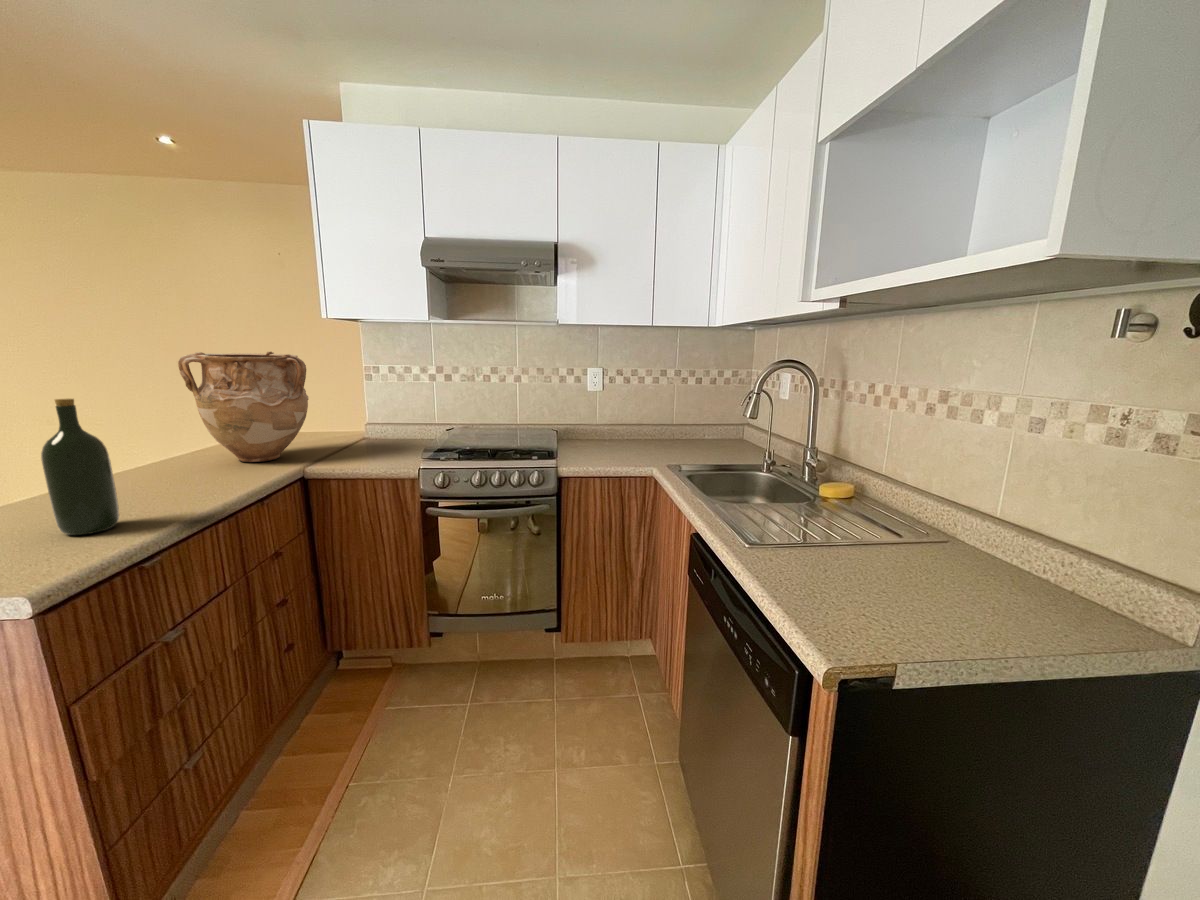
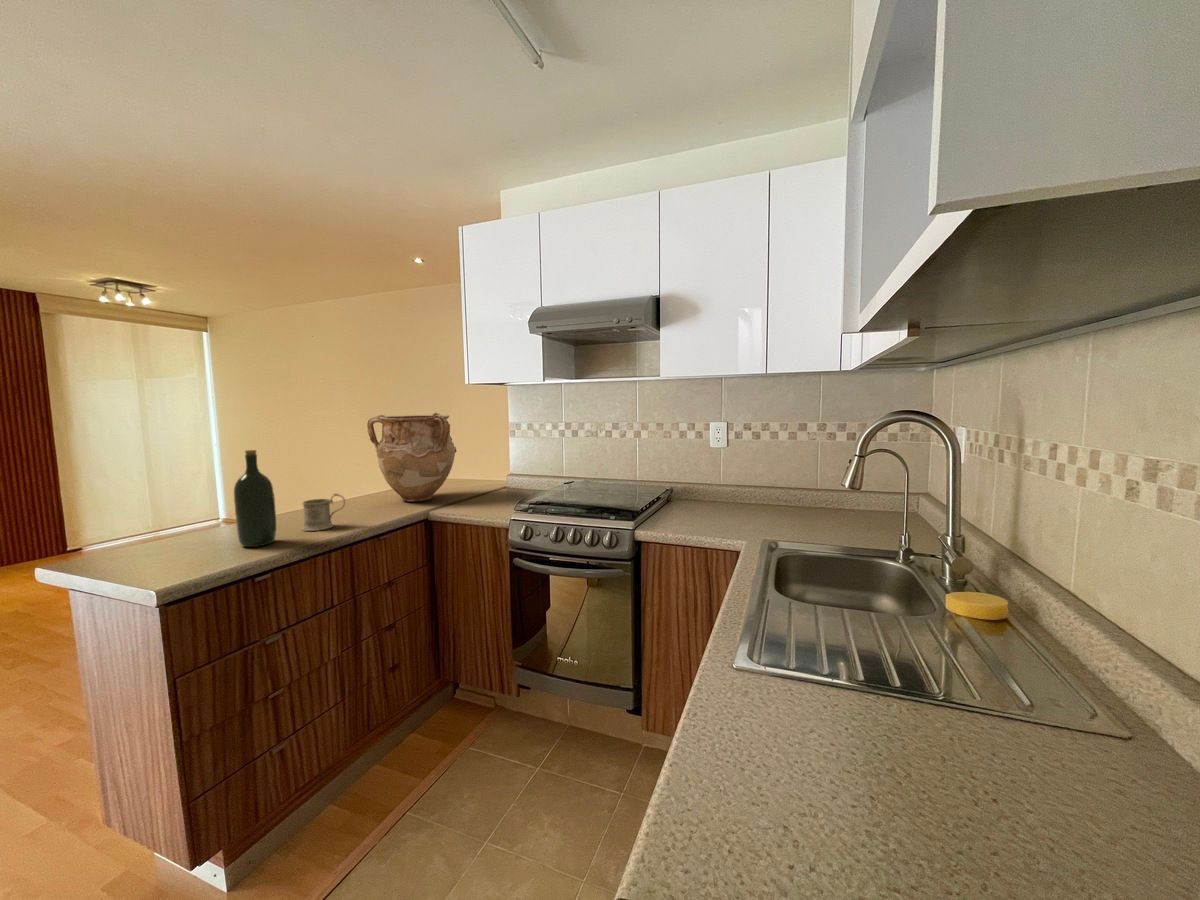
mug: none [132,455,201,507] -> present [302,494,345,531]

